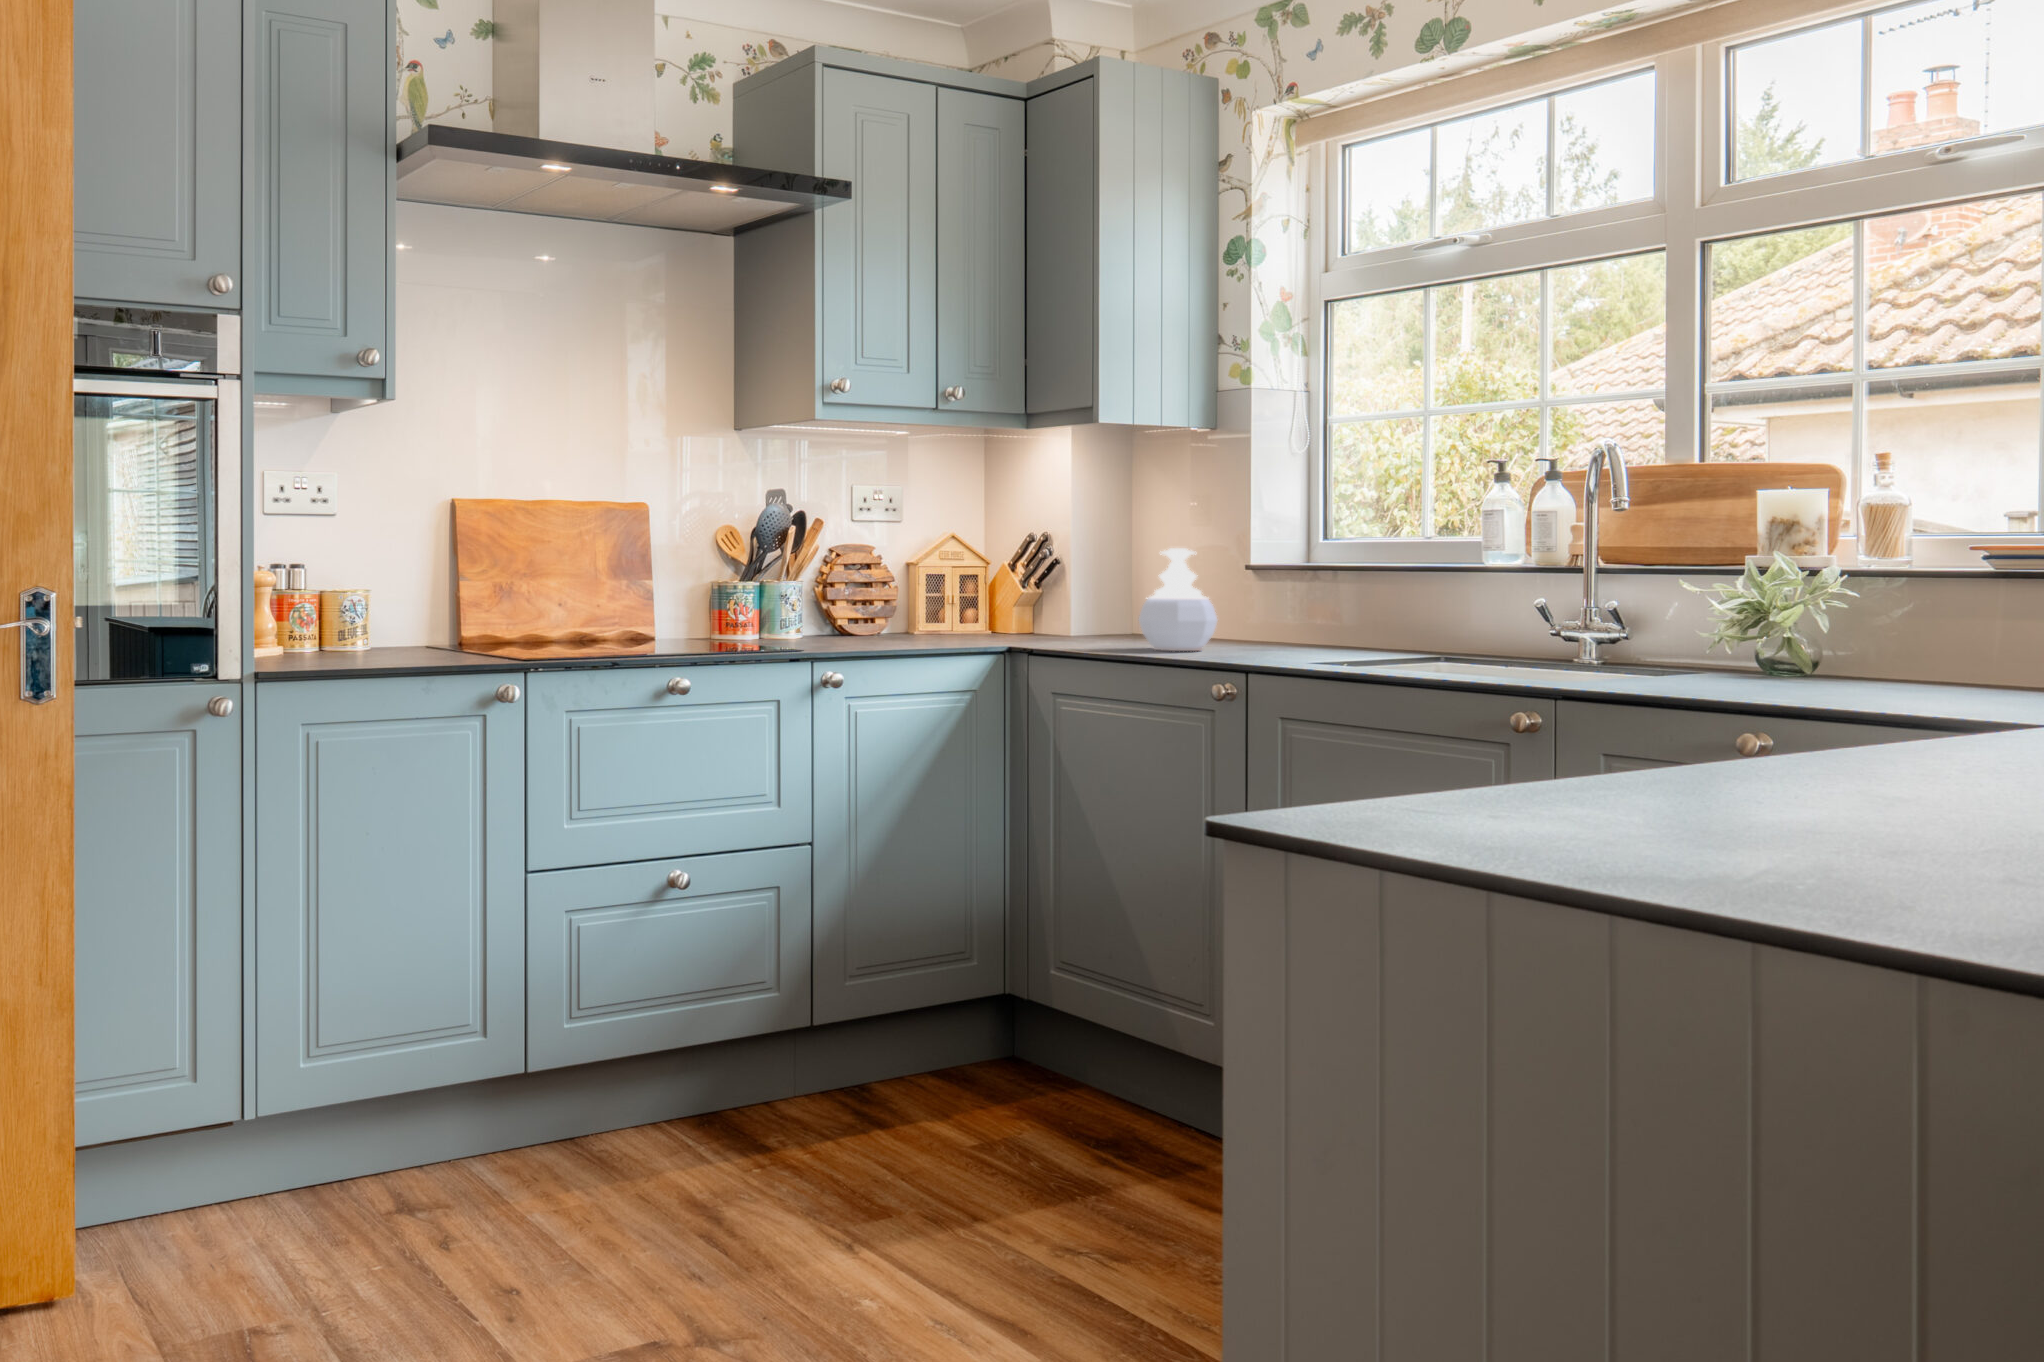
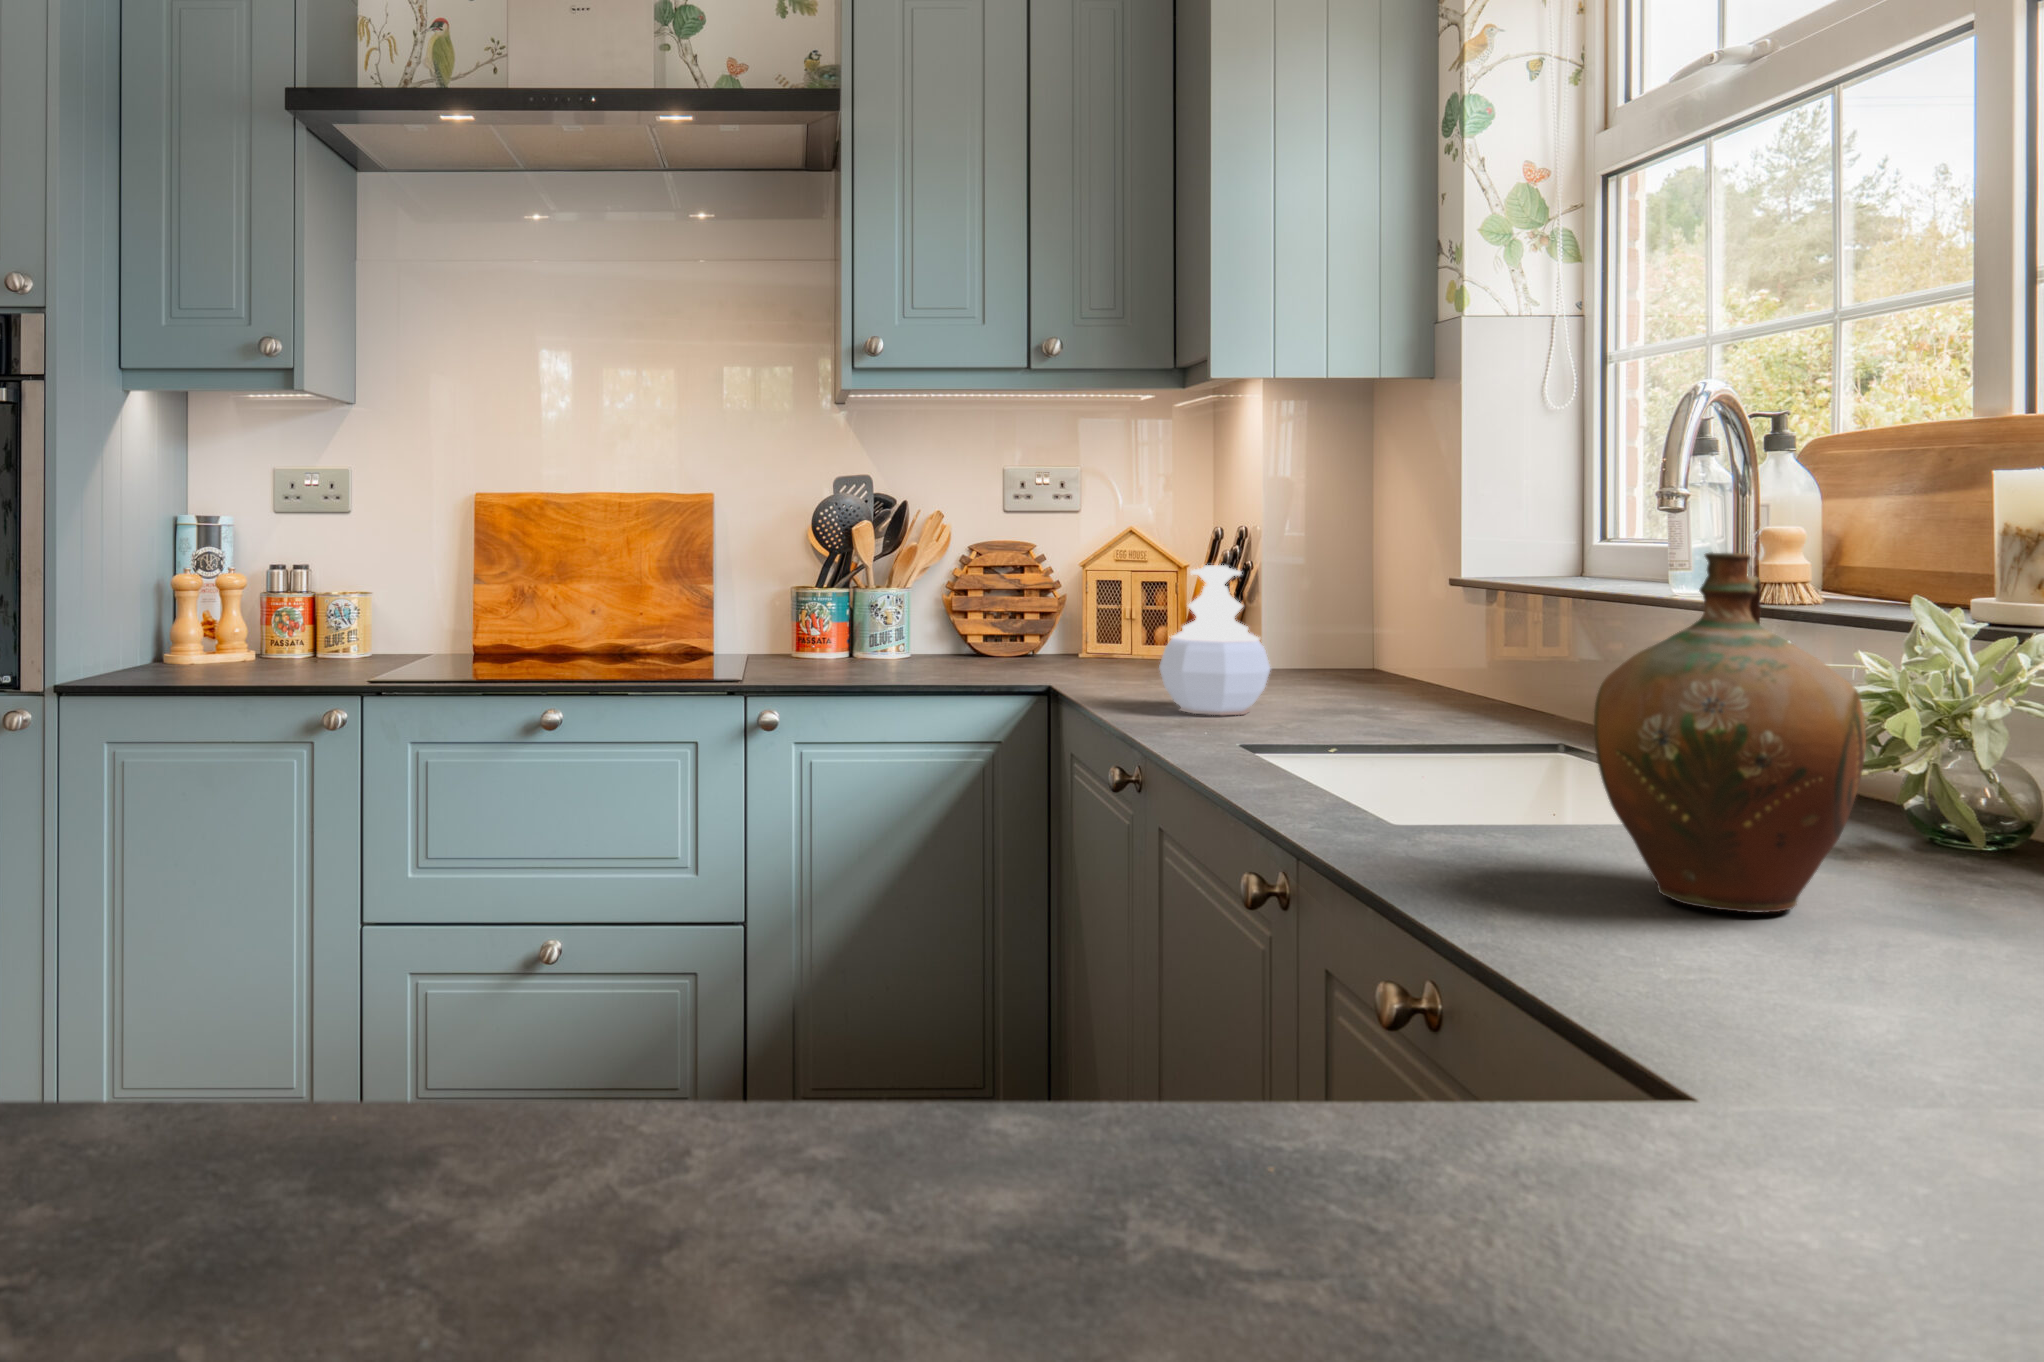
ceramic jug: none [1709,502,1865,686] -> present [1594,552,1866,913]

